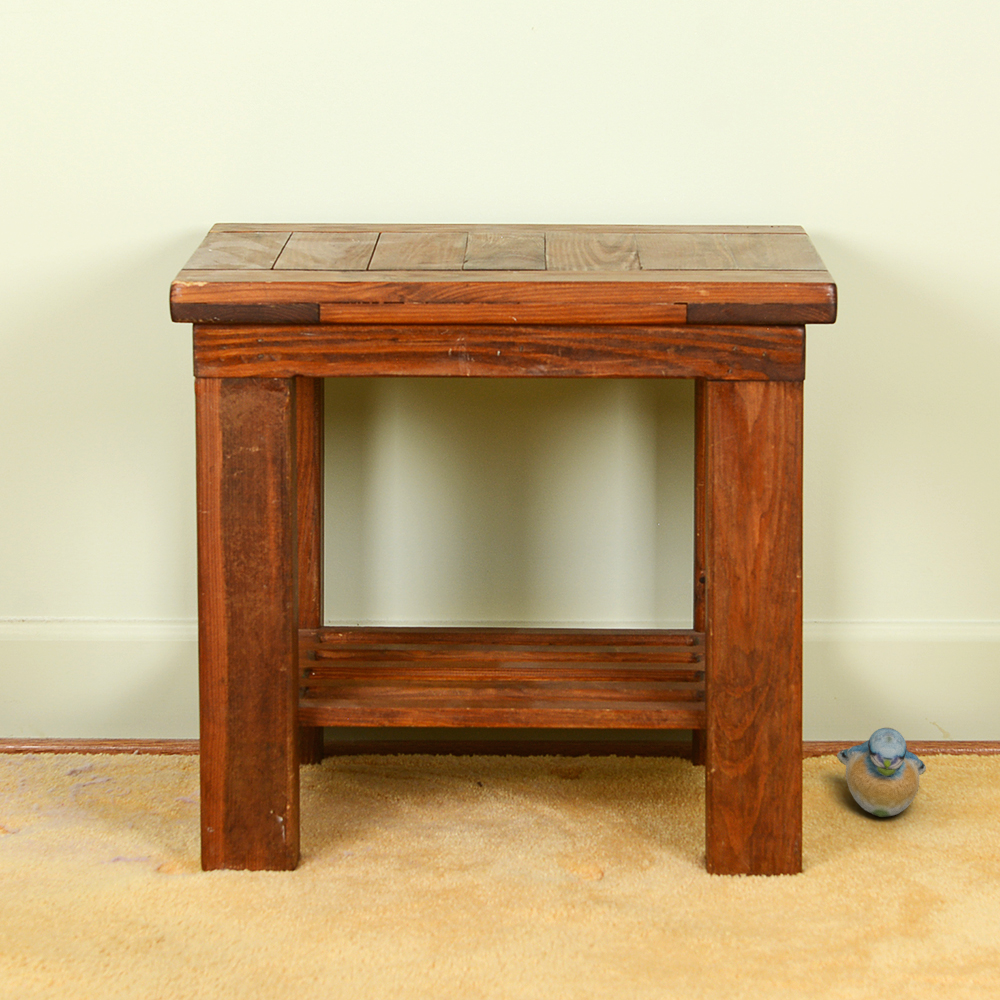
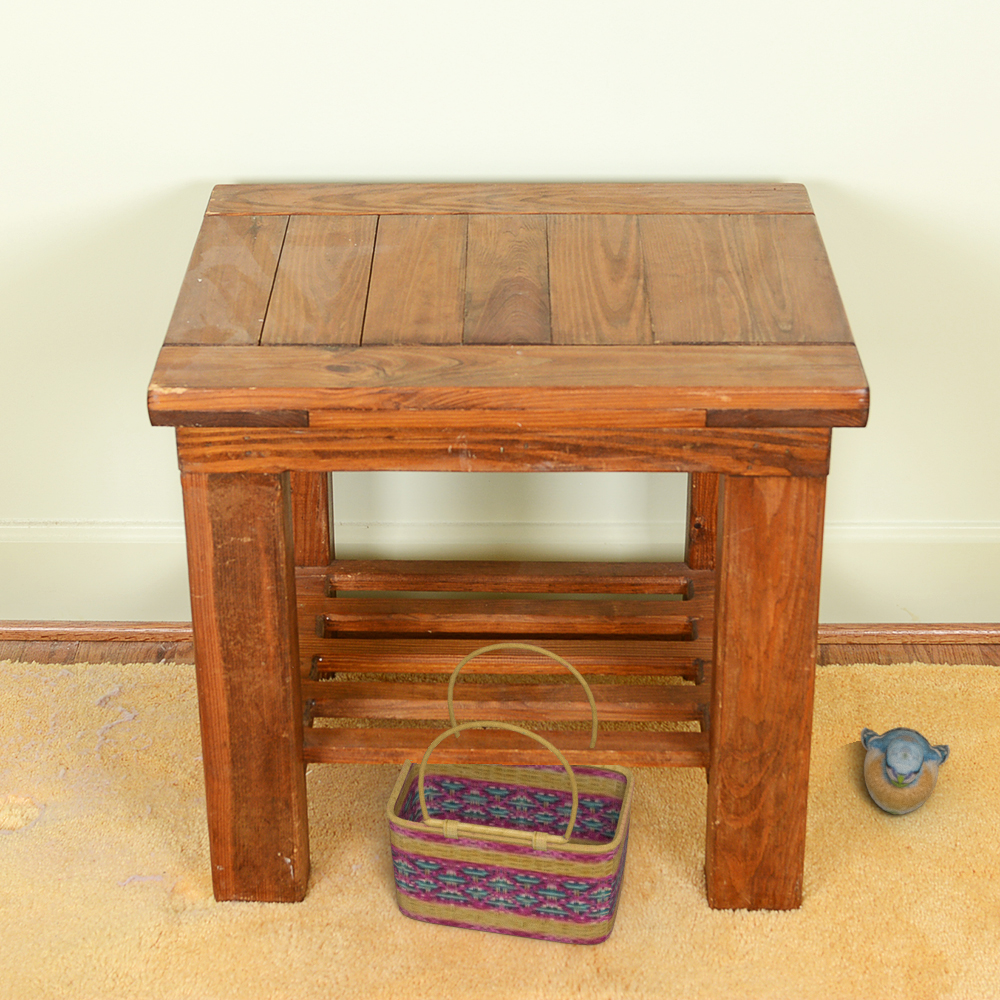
basket: none [378,595,628,903] -> present [386,643,635,945]

